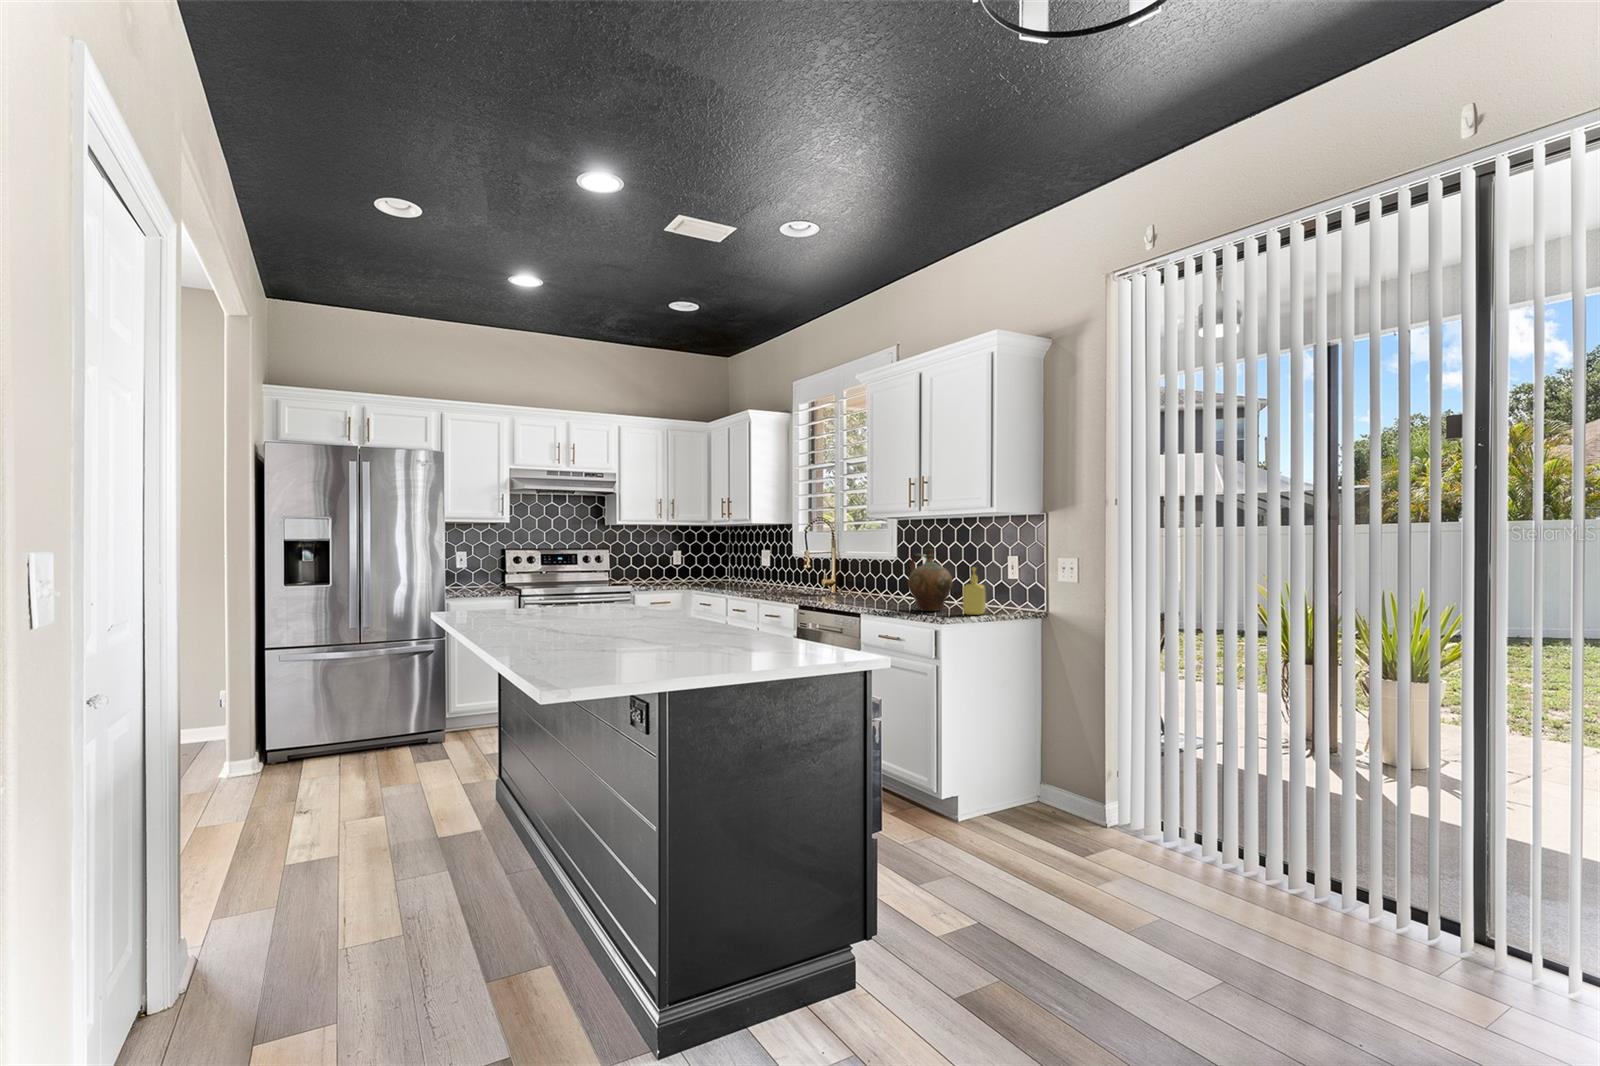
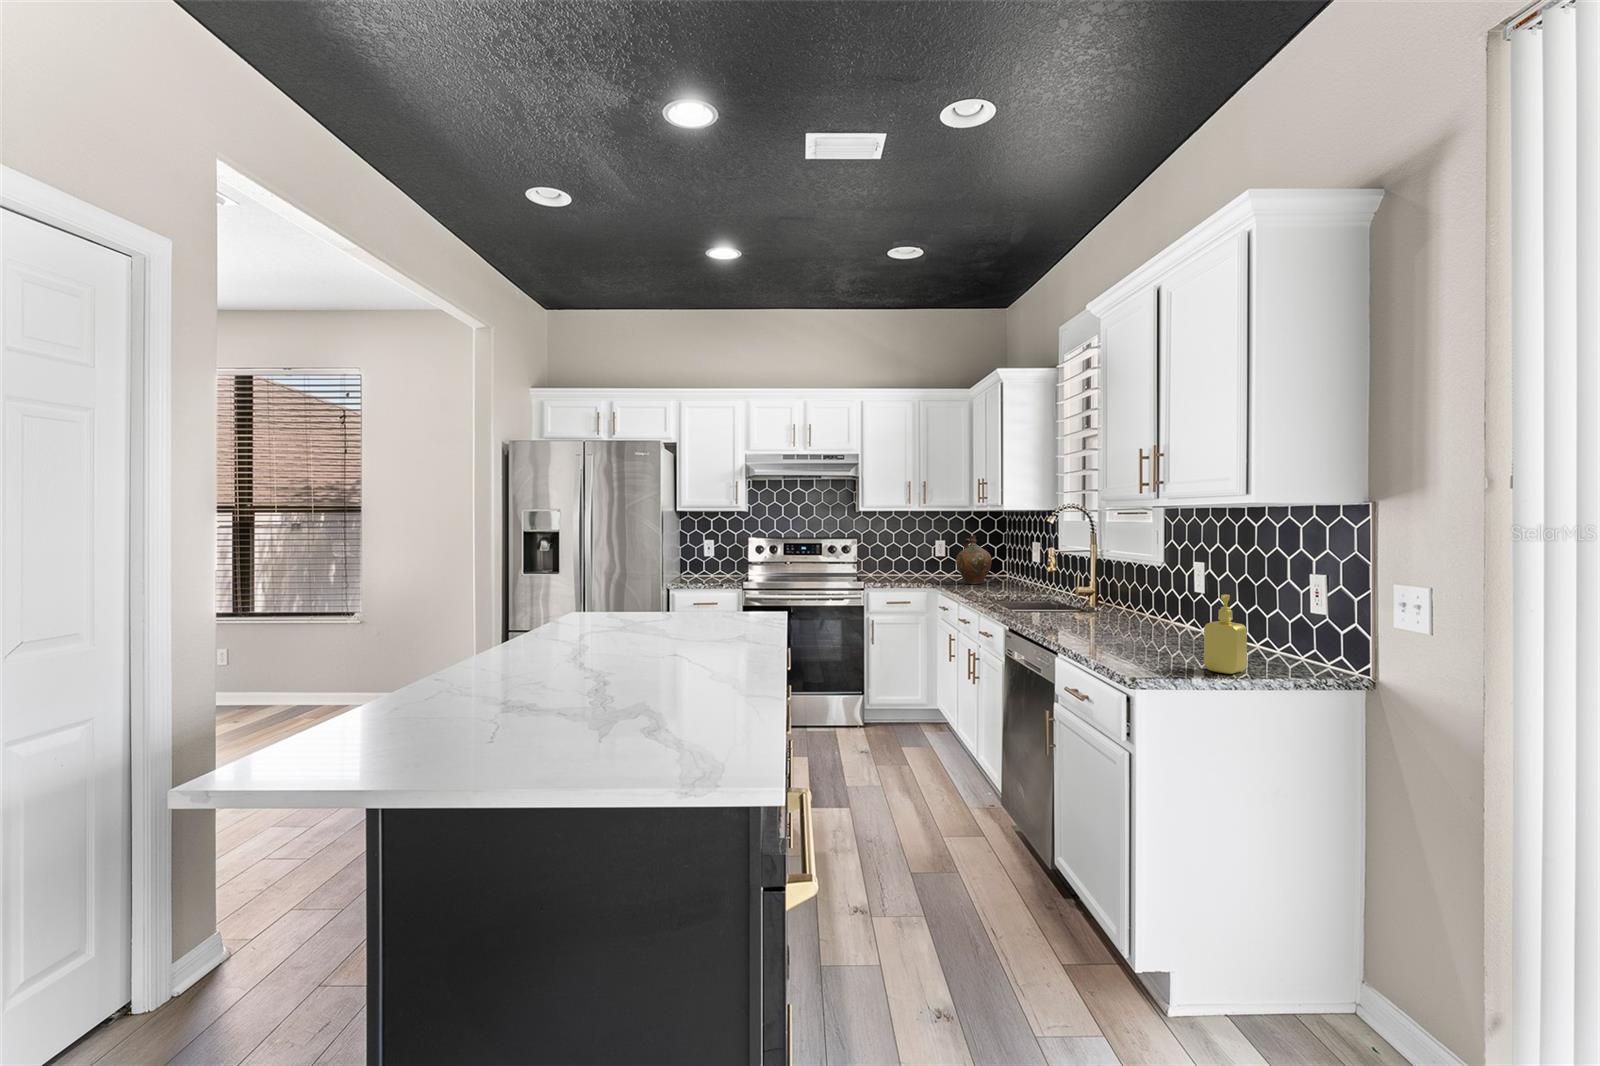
ceramic jug: present [908,550,953,611] -> present [956,536,992,584]

